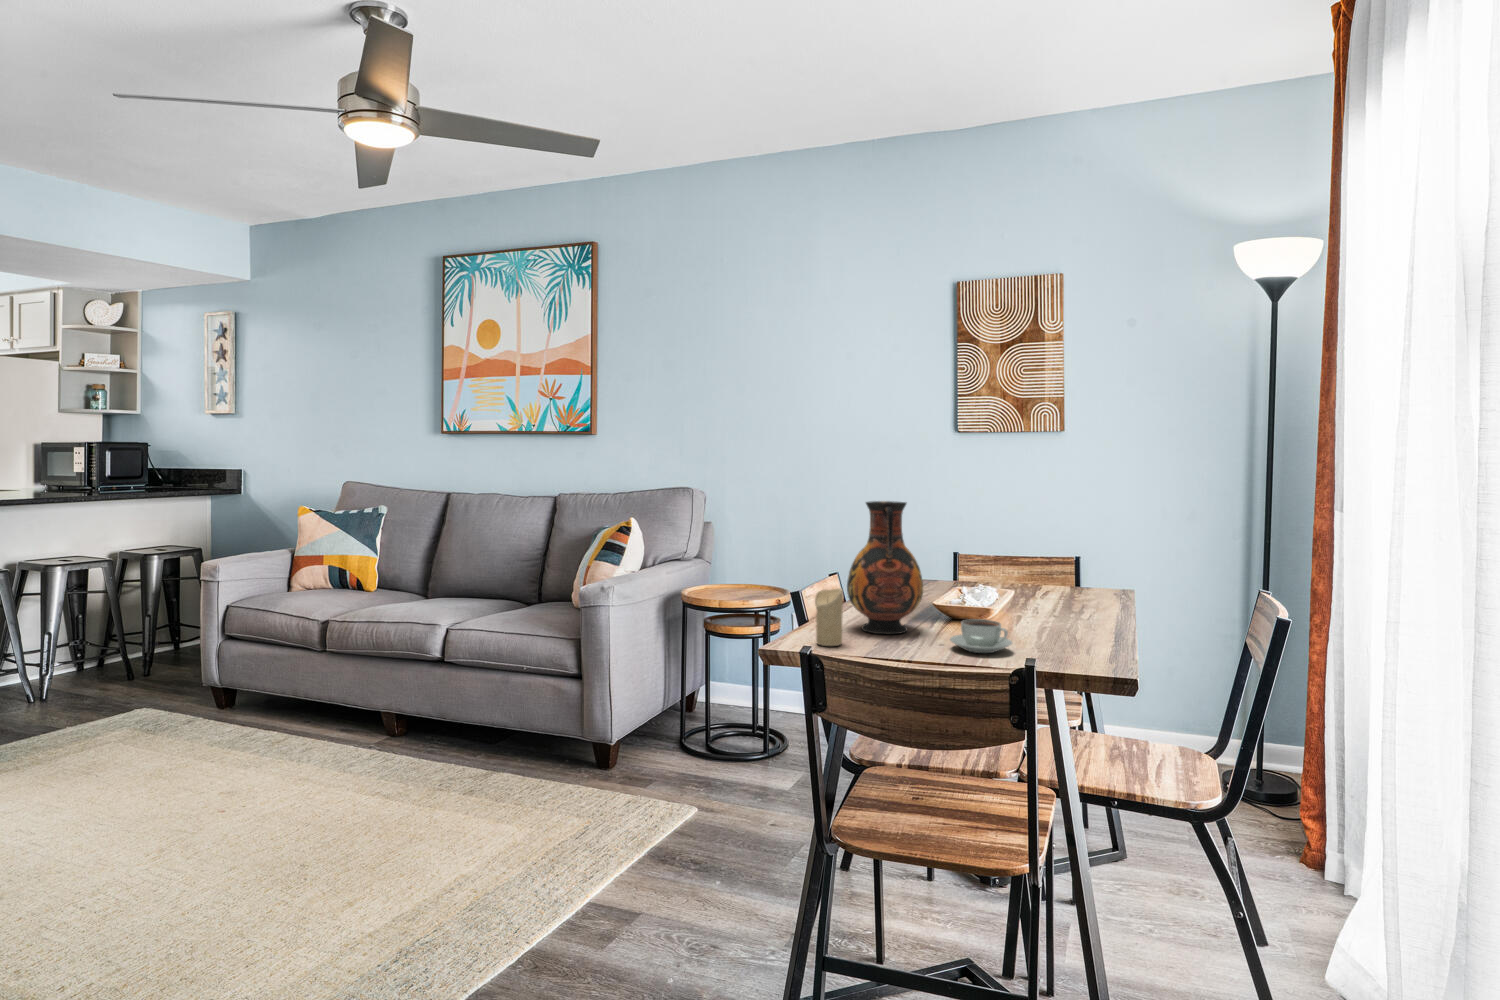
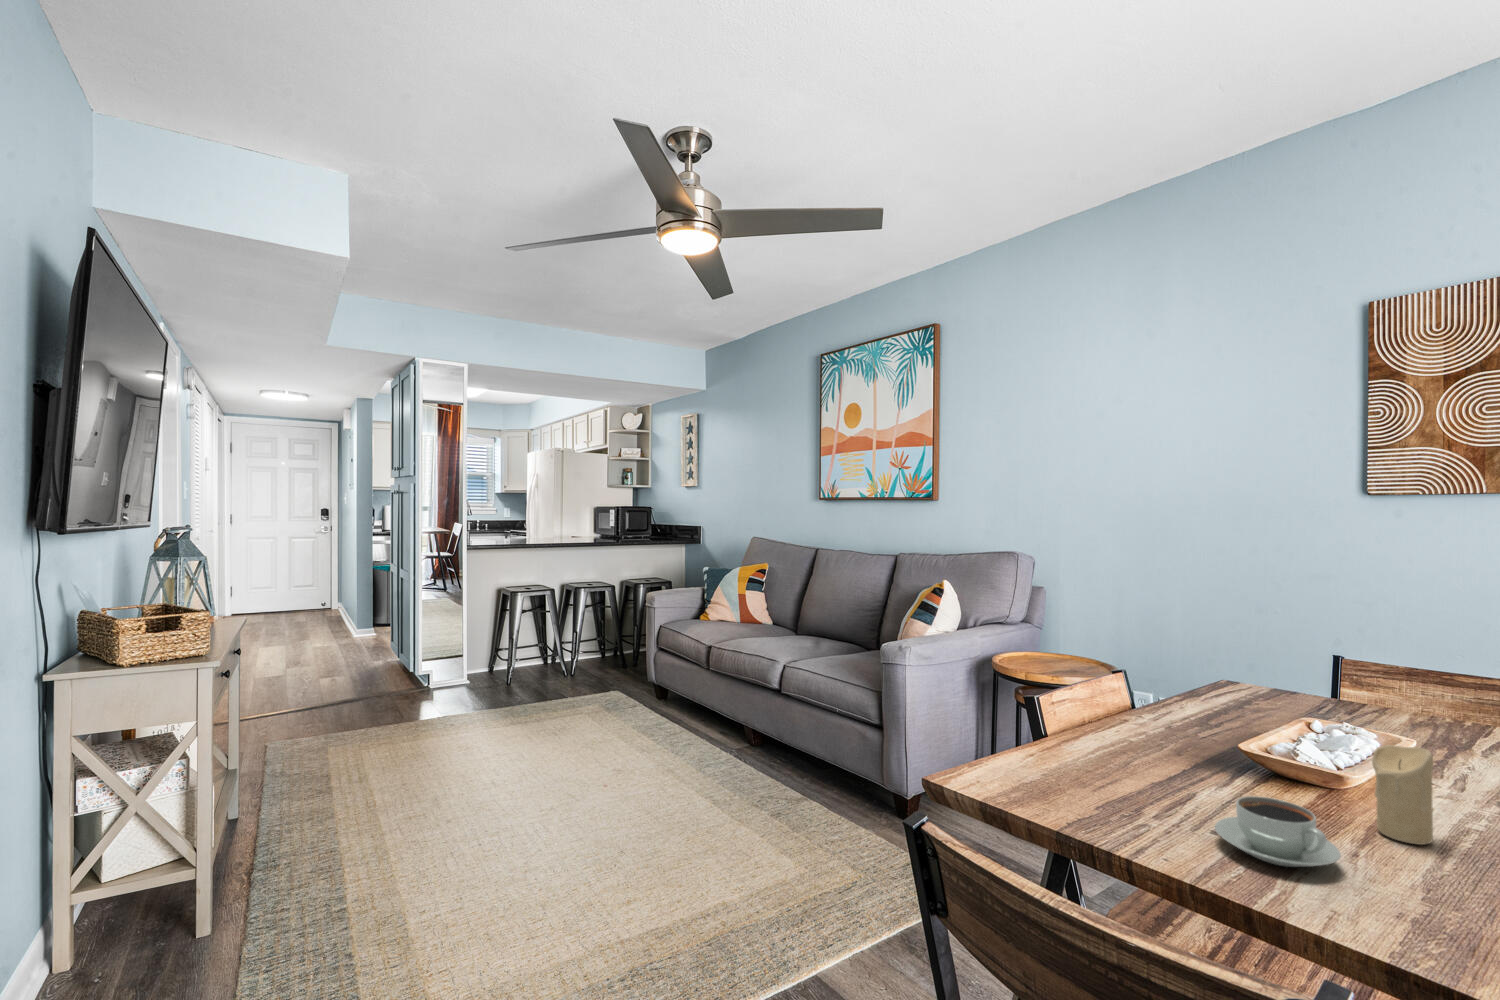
vase: present [847,501,923,634] -> none [1073,591,1194,789]
candle: present [815,588,843,646] -> present [1372,745,1433,845]

